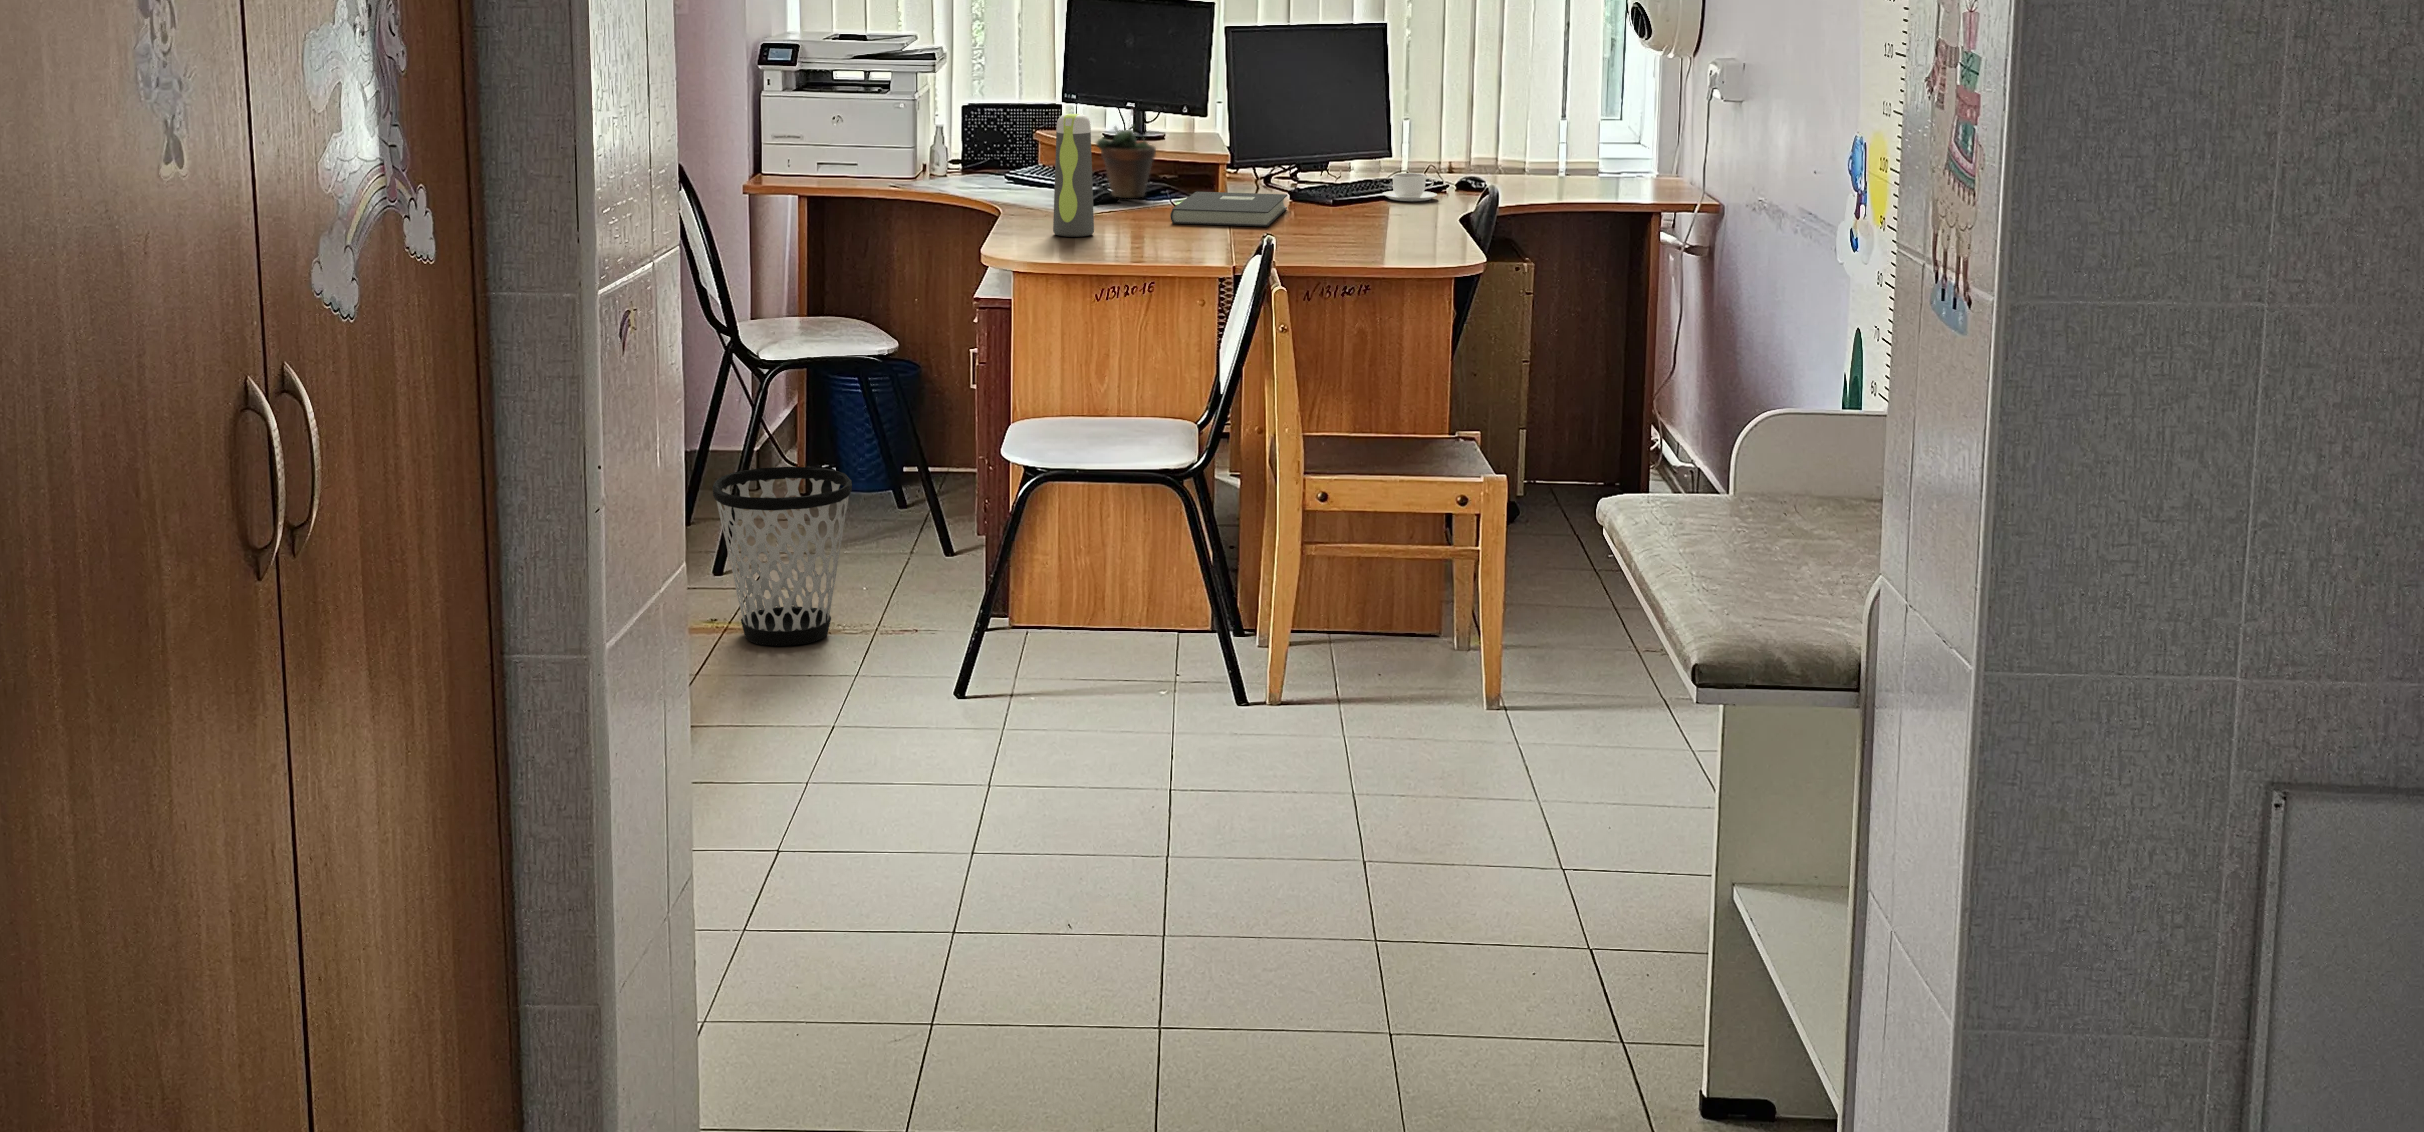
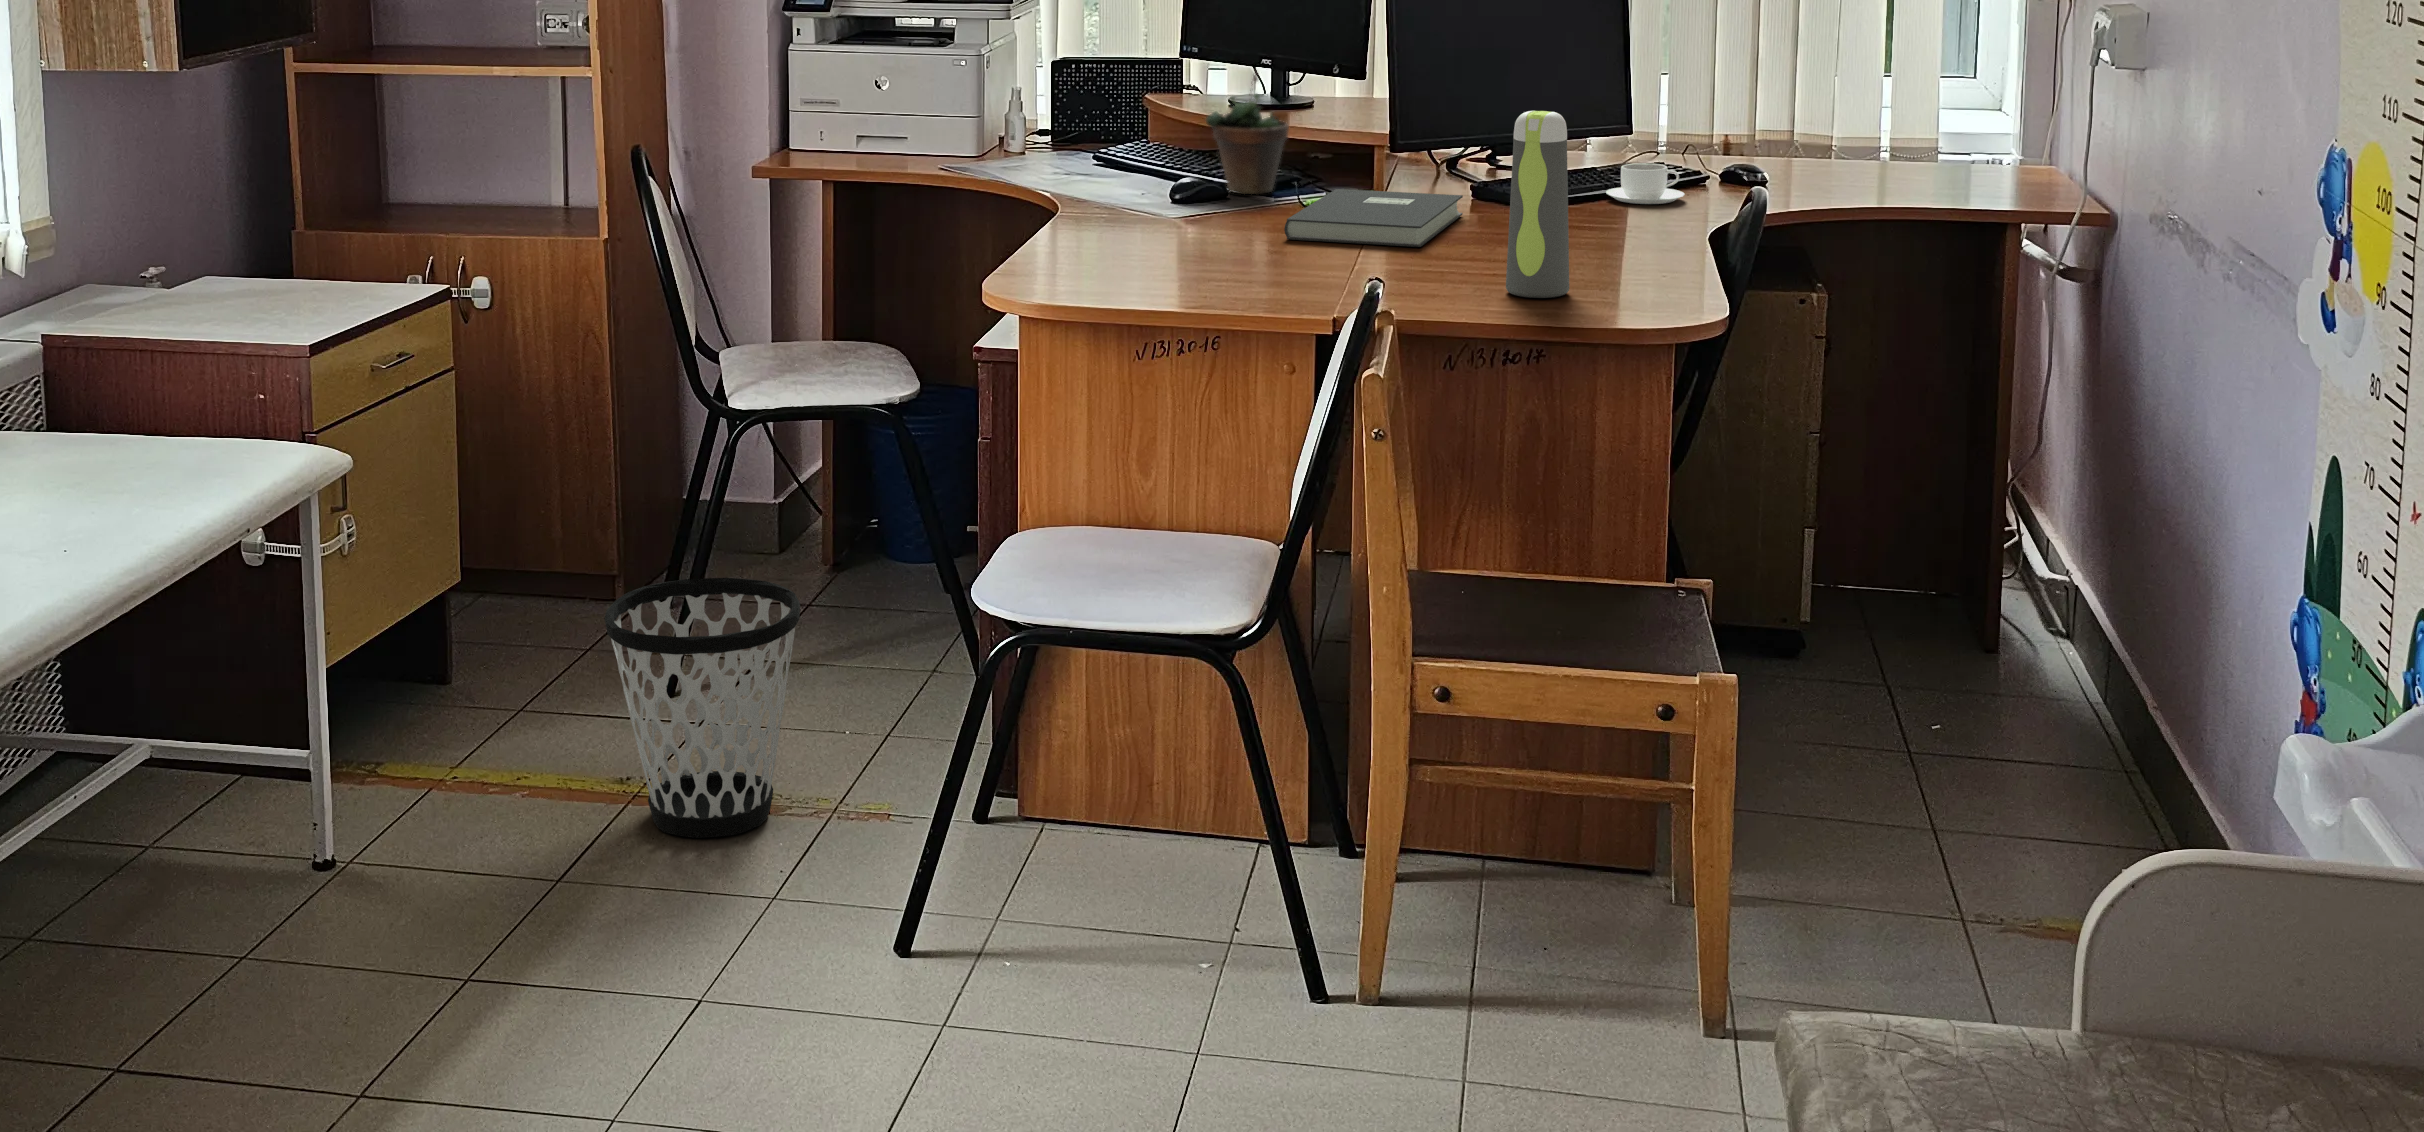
water bottle: present [1053,114,1094,237] -> present [1506,111,1569,298]

